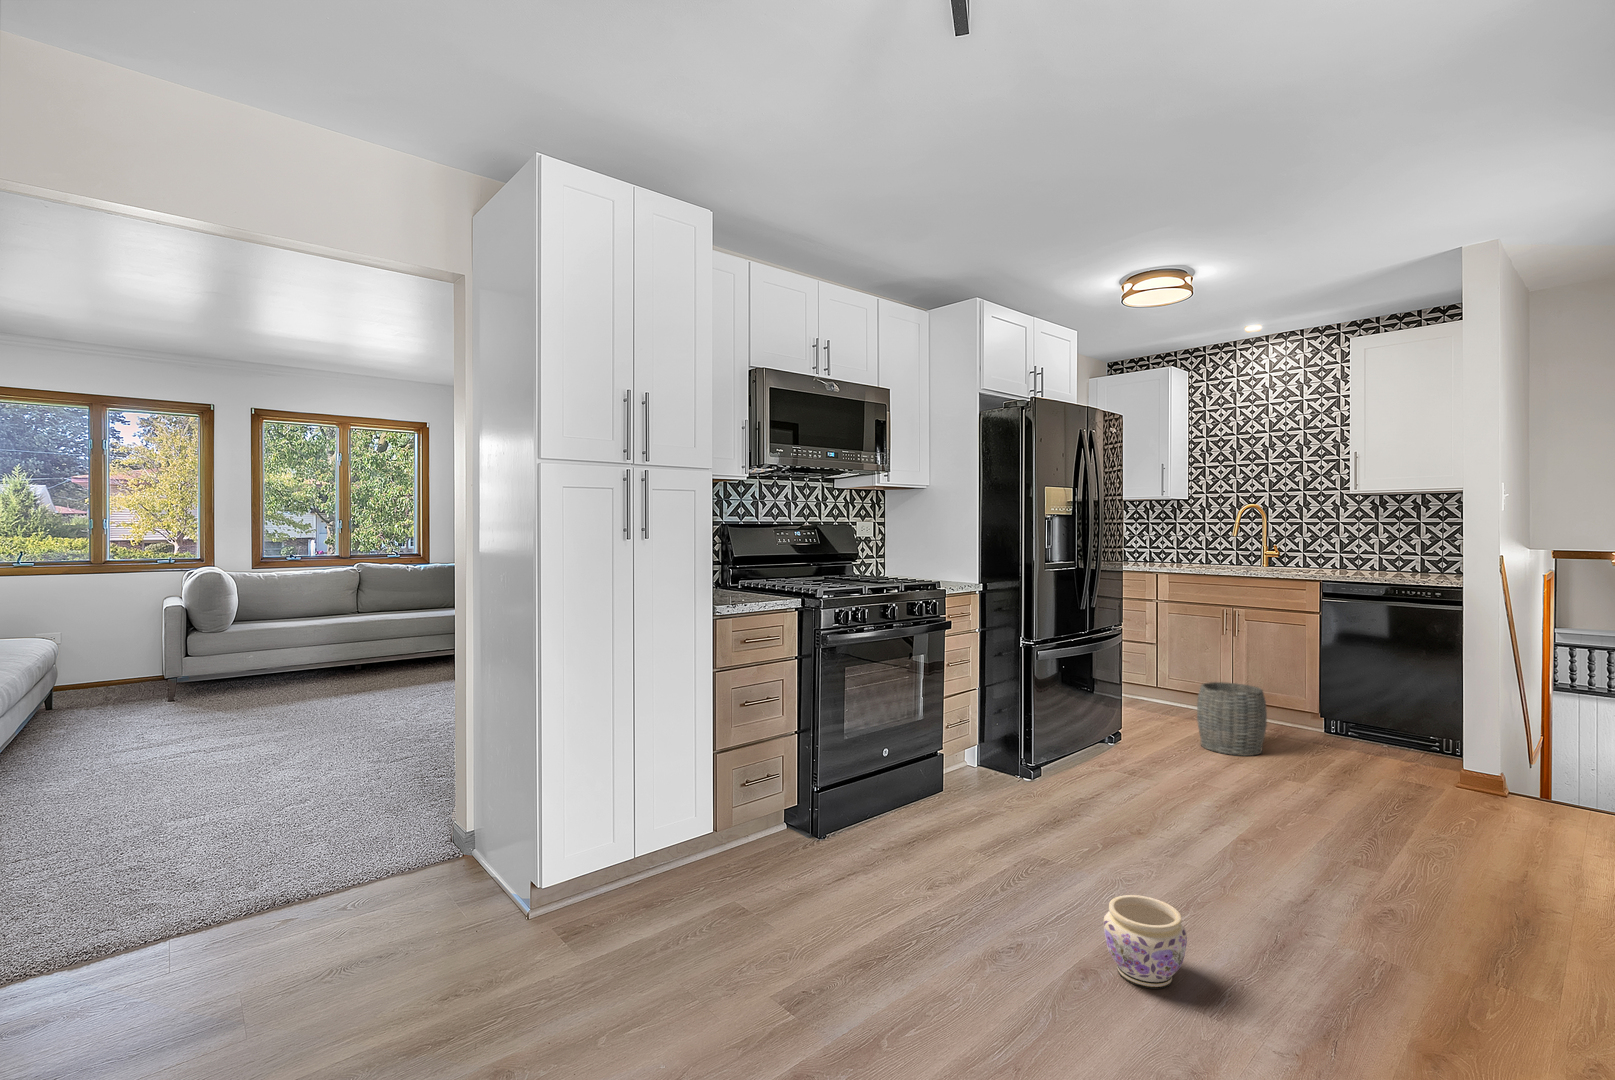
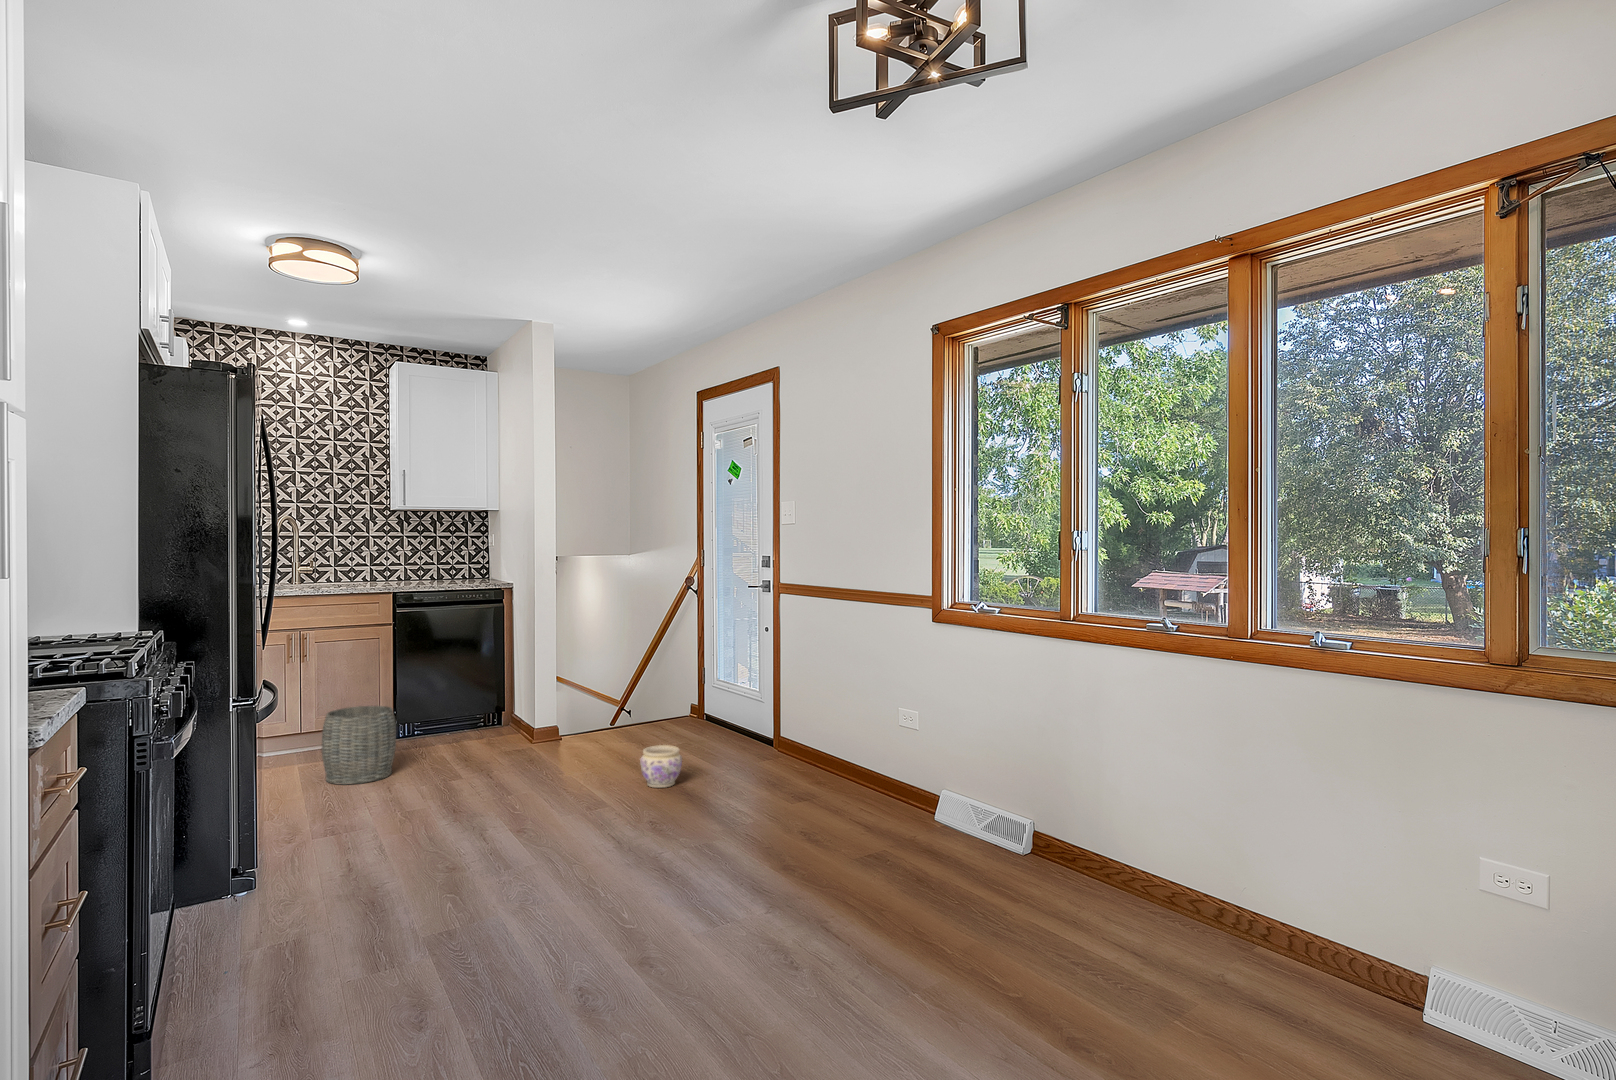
planter: present [1104,895,1187,989] -> present [640,745,682,788]

